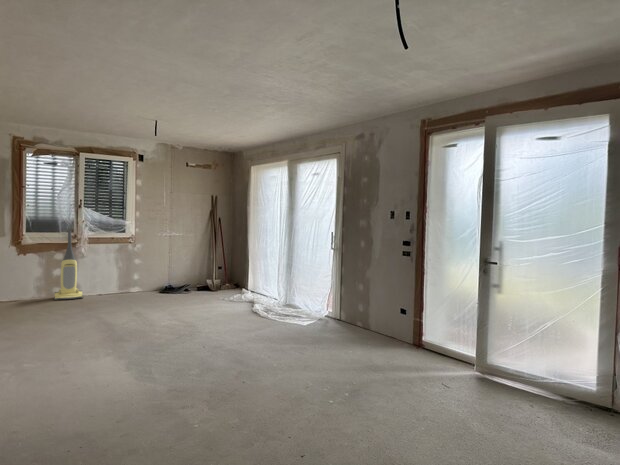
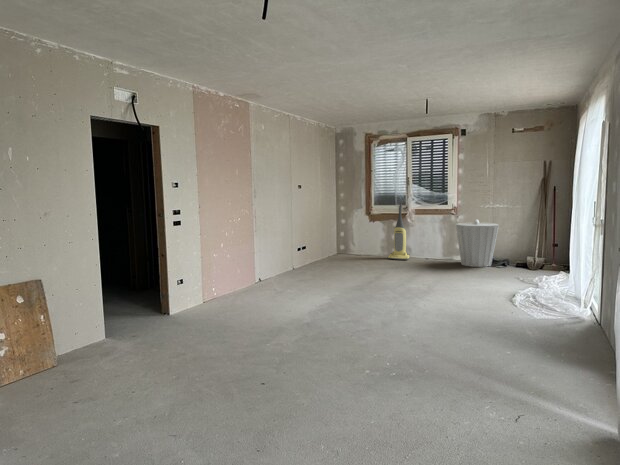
trash can: none [142,248,184,295] -> present [456,219,499,267]

